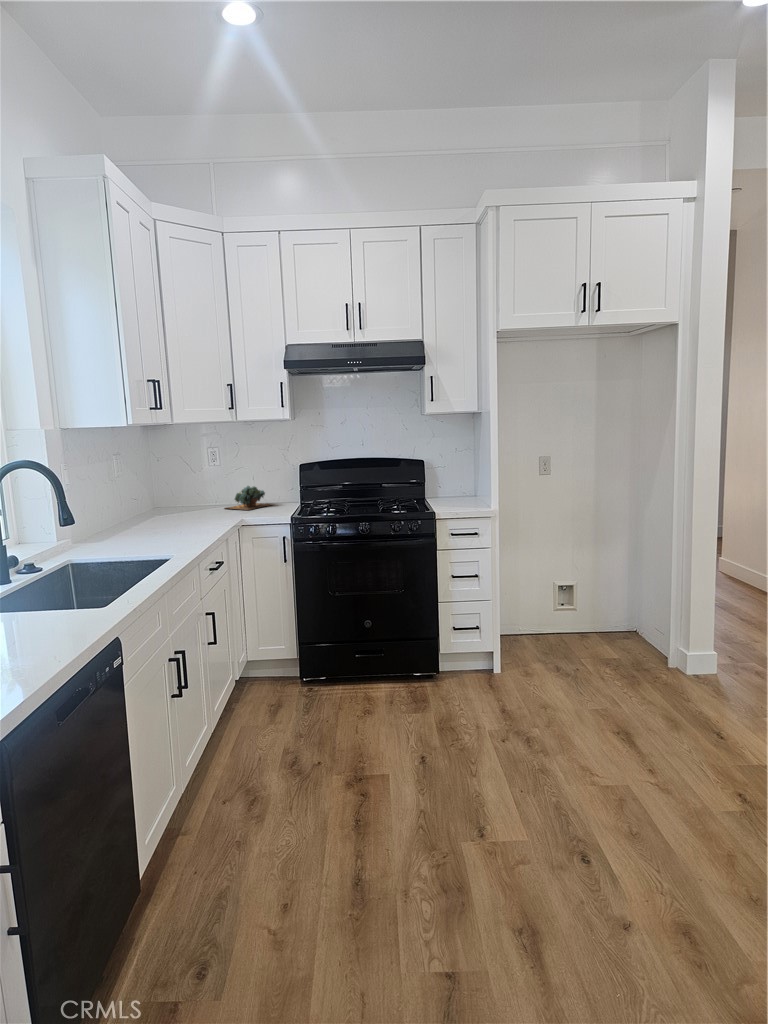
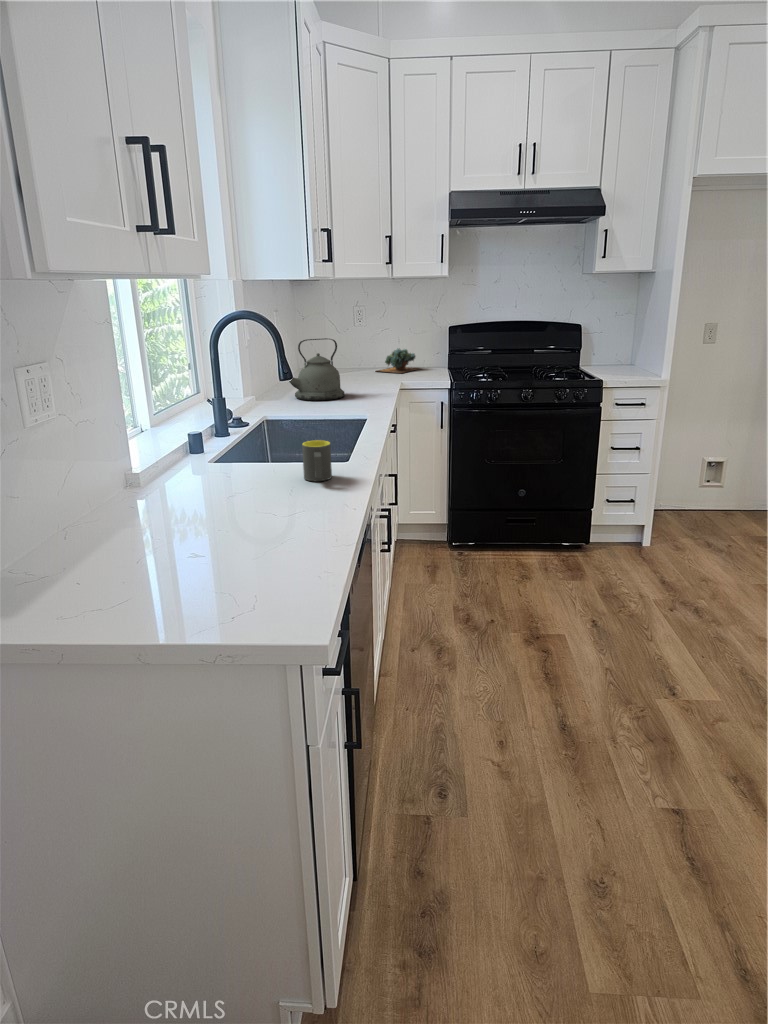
kettle: none [99,482,171,543] -> present [289,338,345,400]
mug: none [43,593,77,635] -> present [302,440,332,481]

